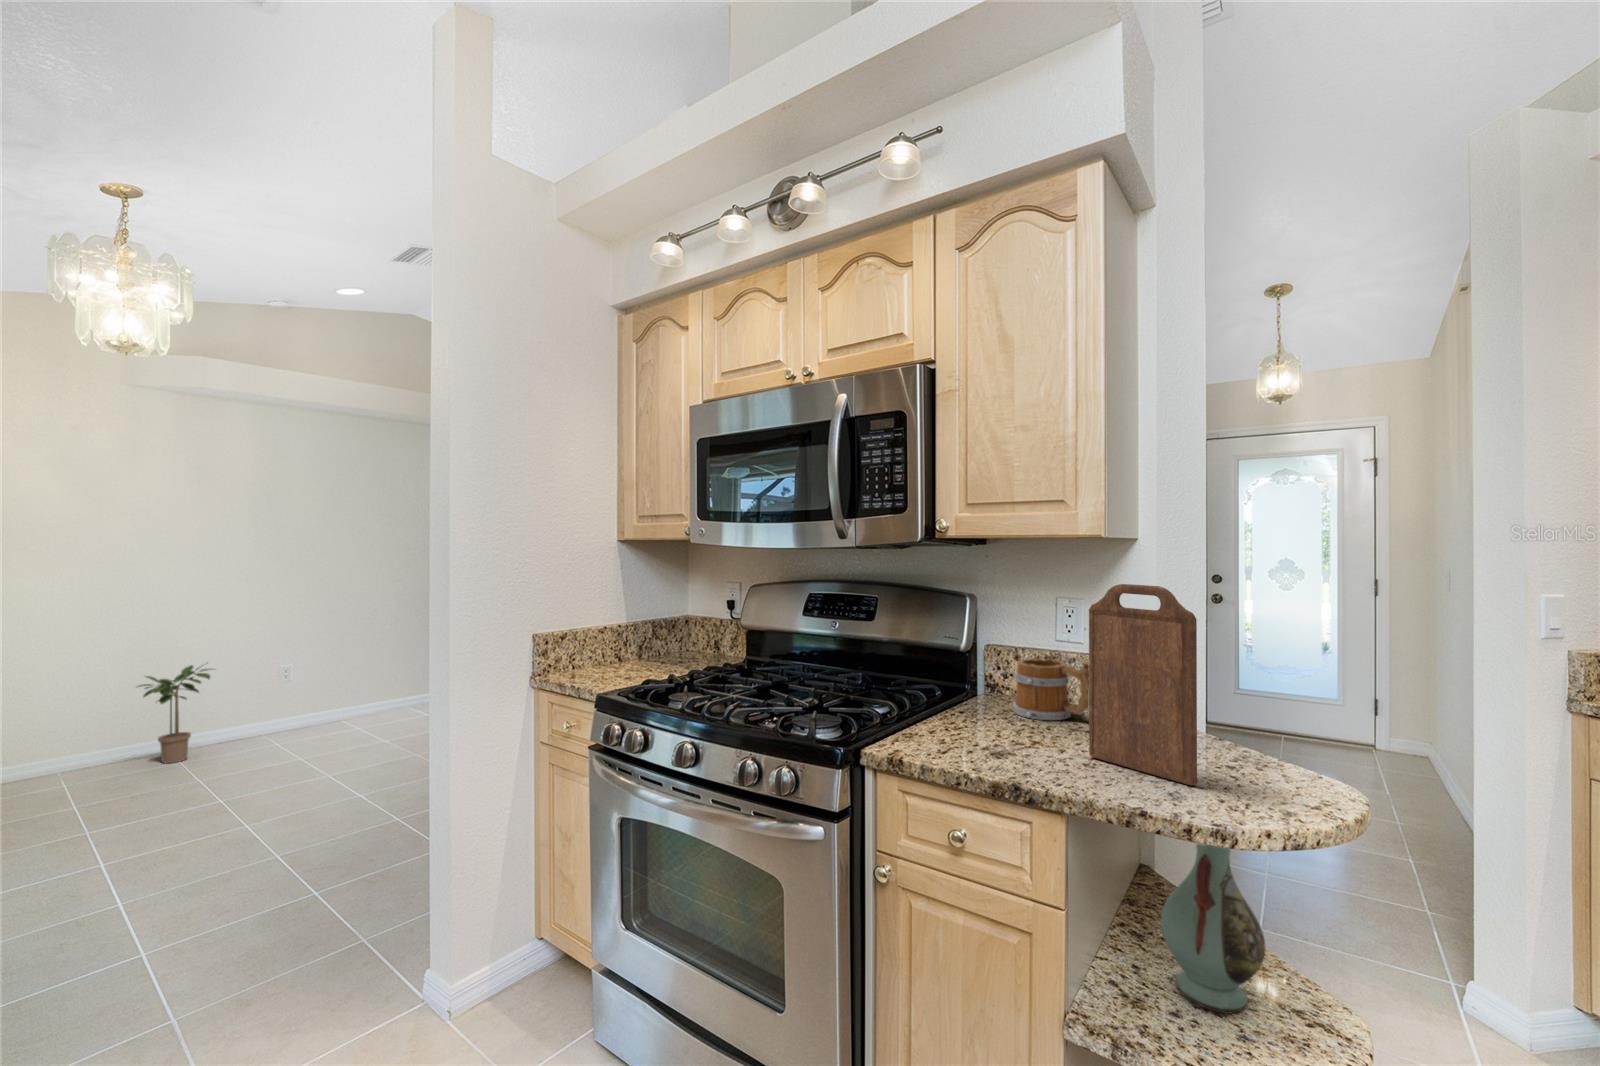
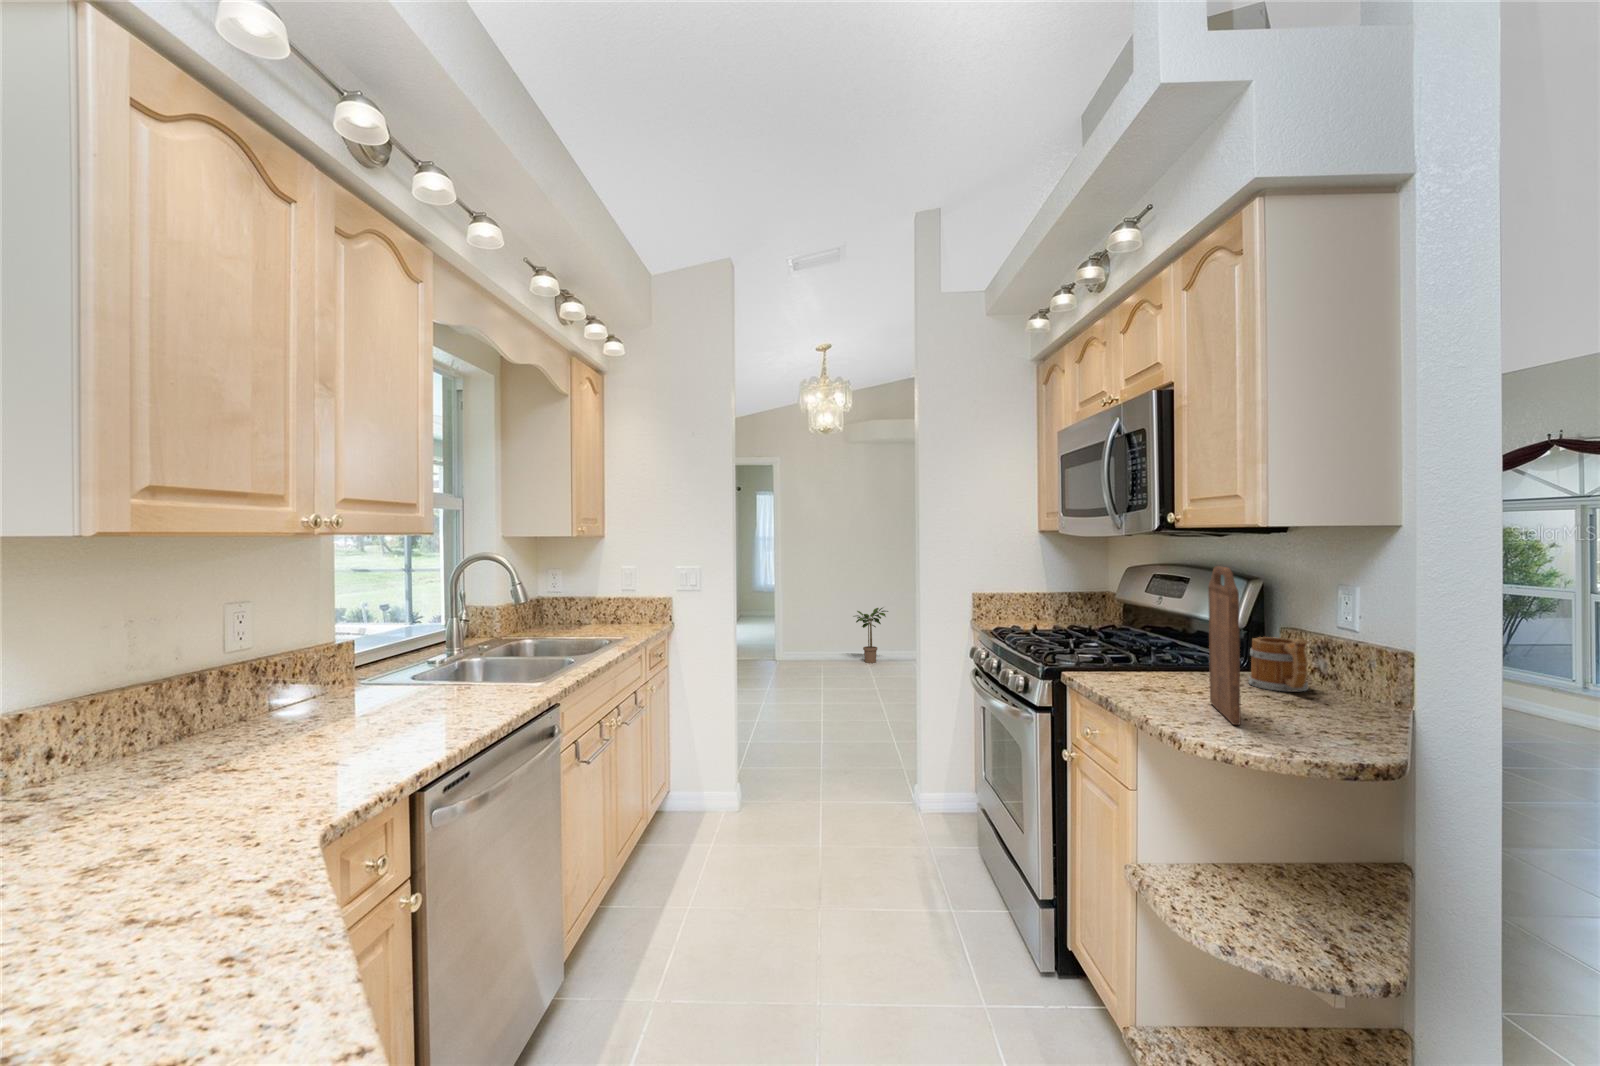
decorative vase: present [1161,844,1266,1014] -> none [1224,738,1314,916]

